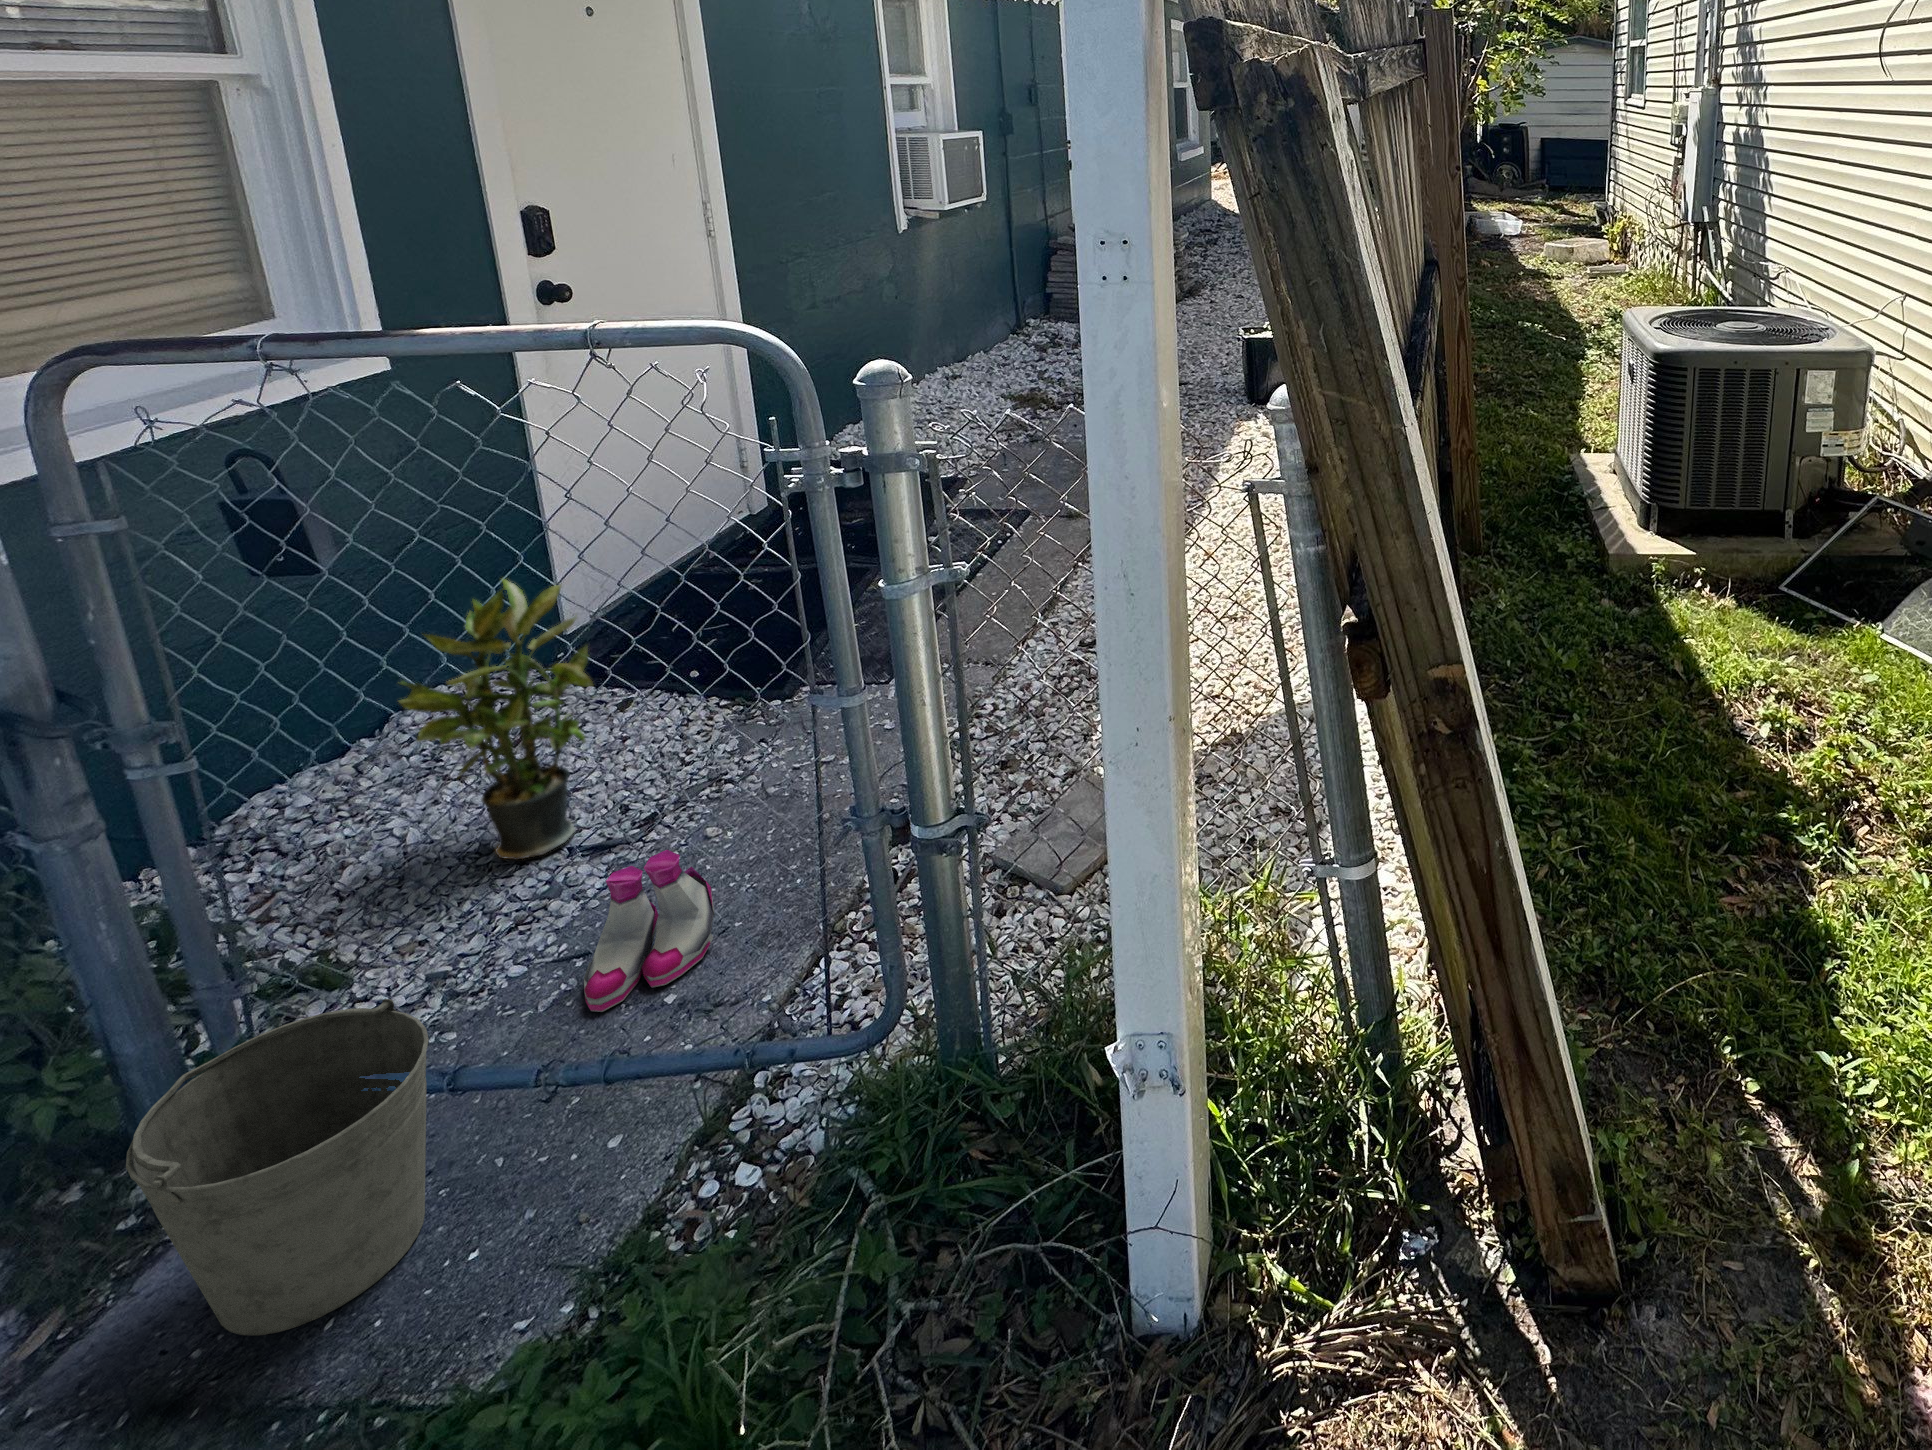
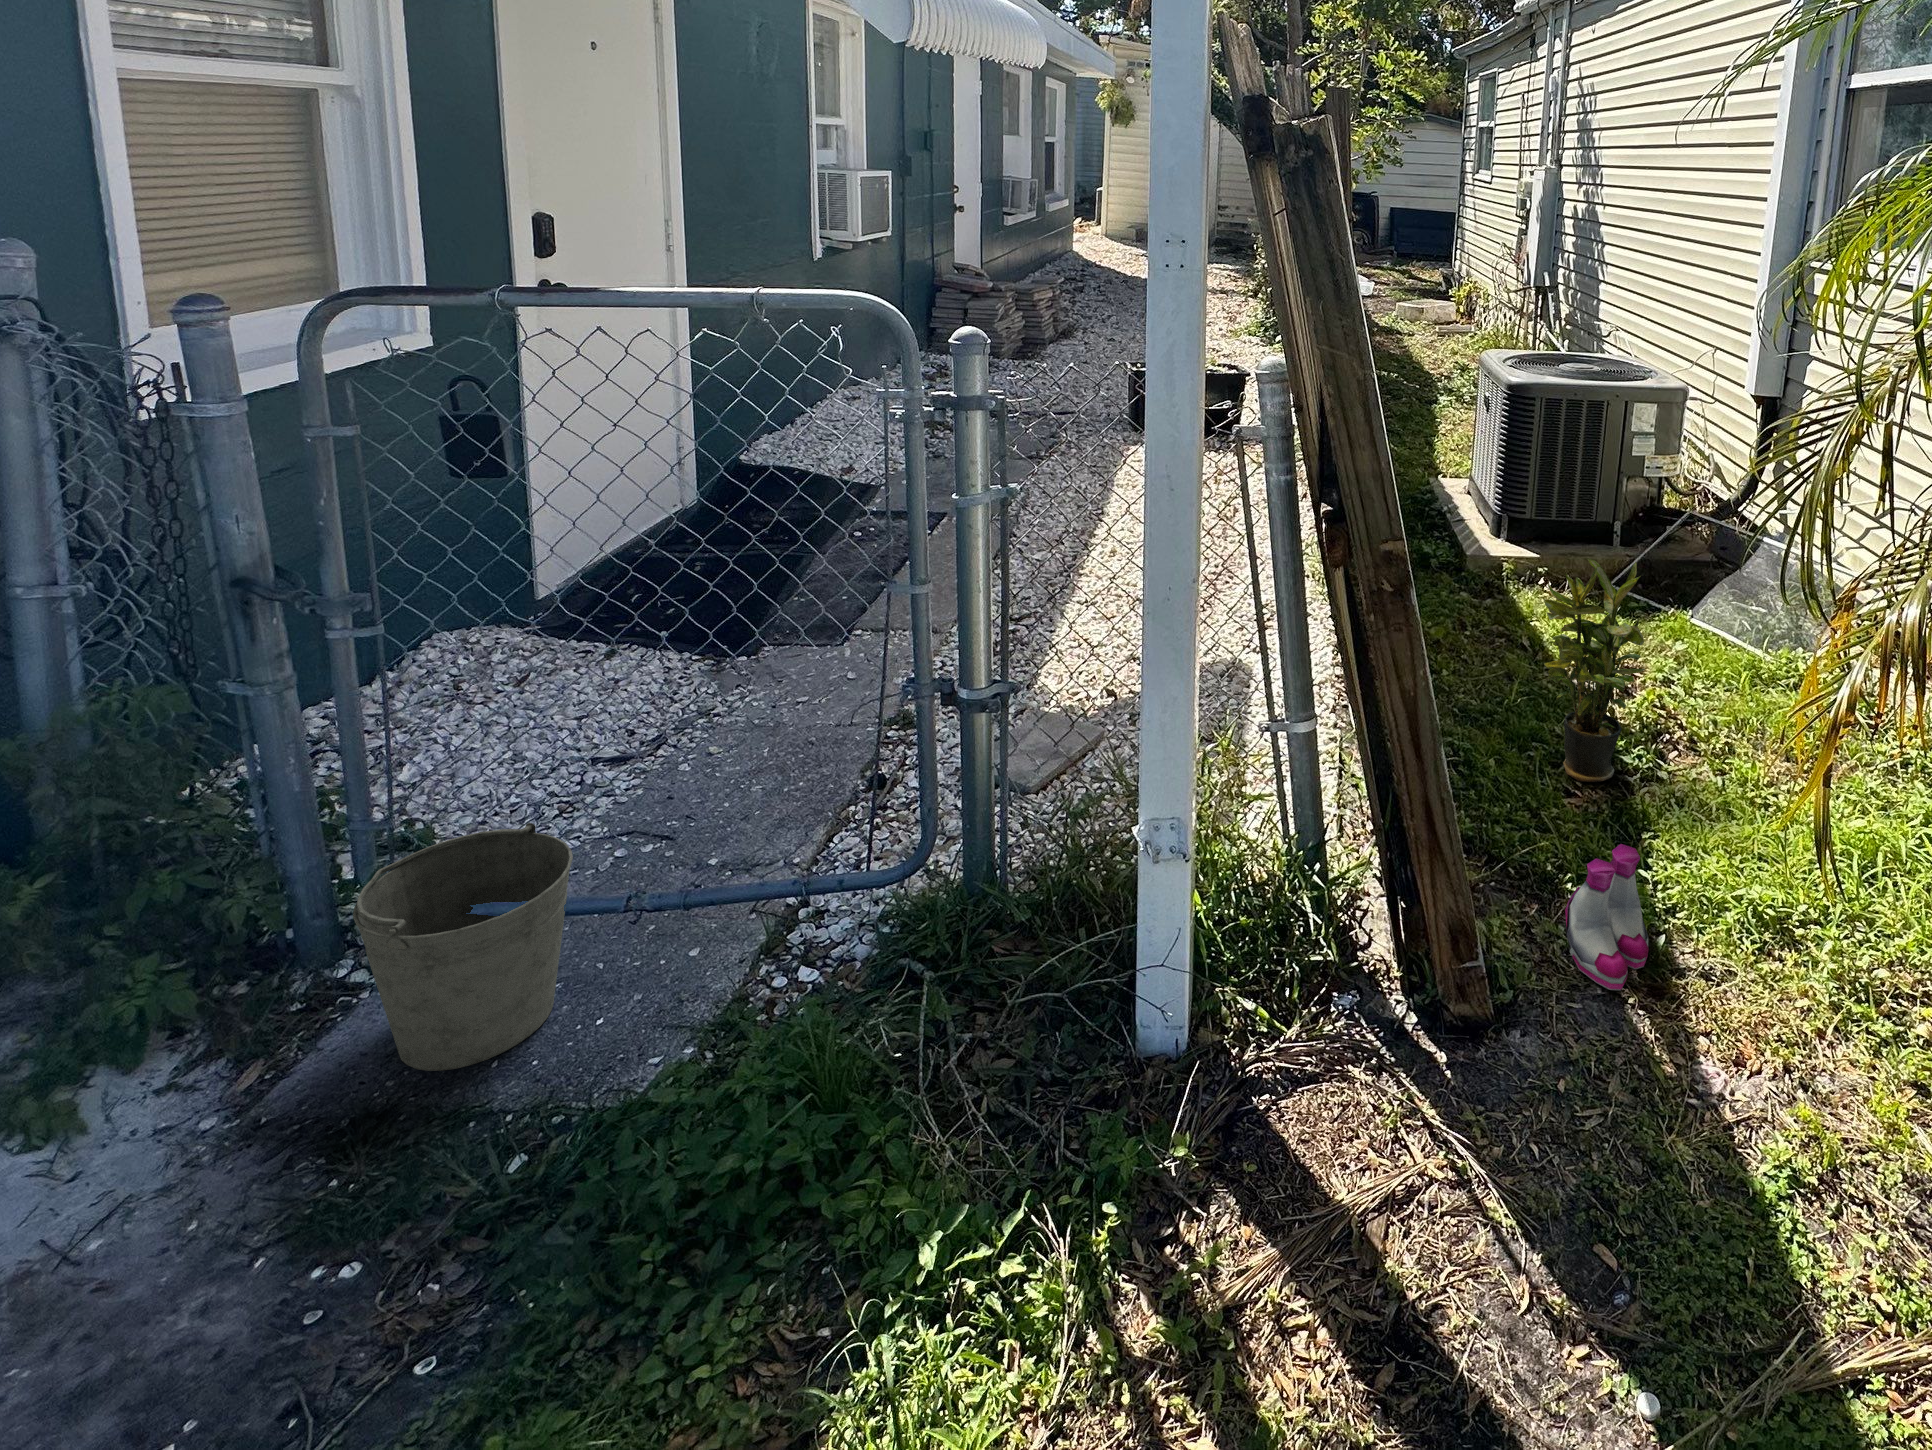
potted plant: present [399,579,593,860] -> present [1544,558,1645,782]
boots: present [584,850,715,1012] -> present [1565,844,1649,990]

